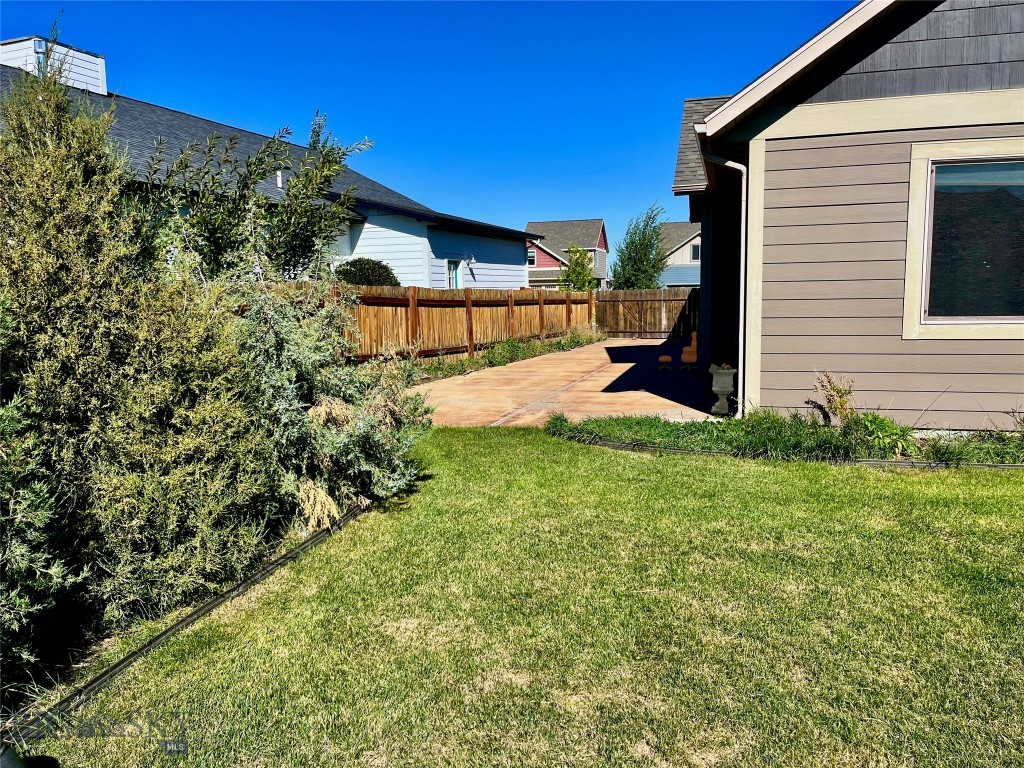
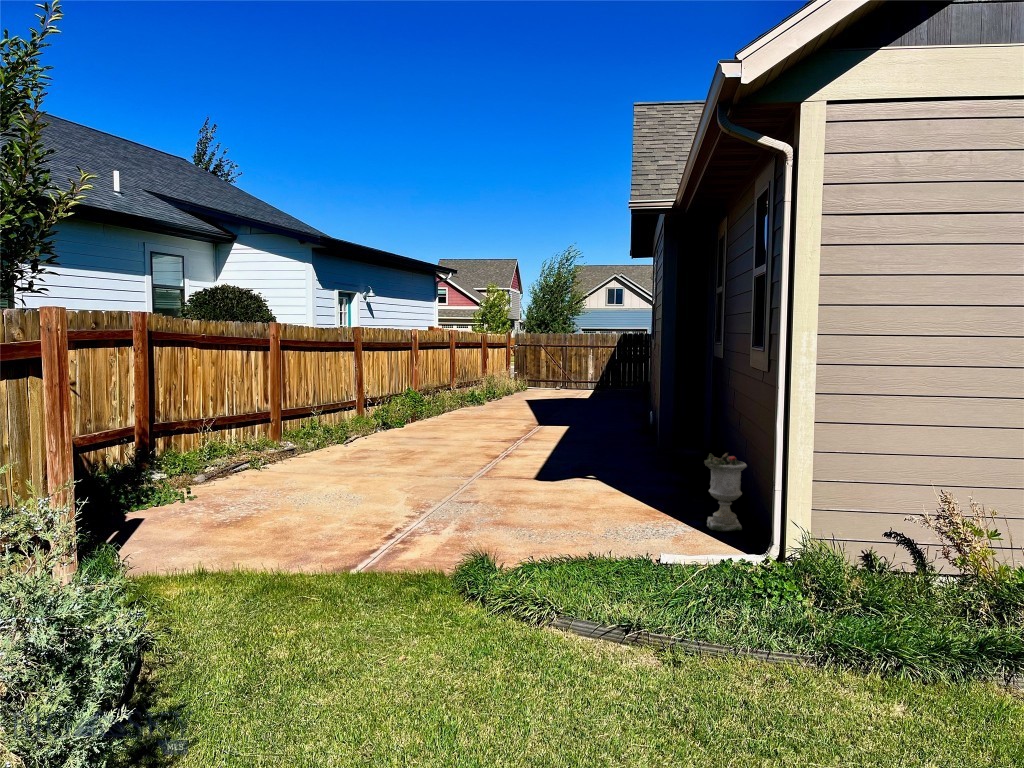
lounge chair: present [656,332,697,370] -> none [596,390,652,438]

